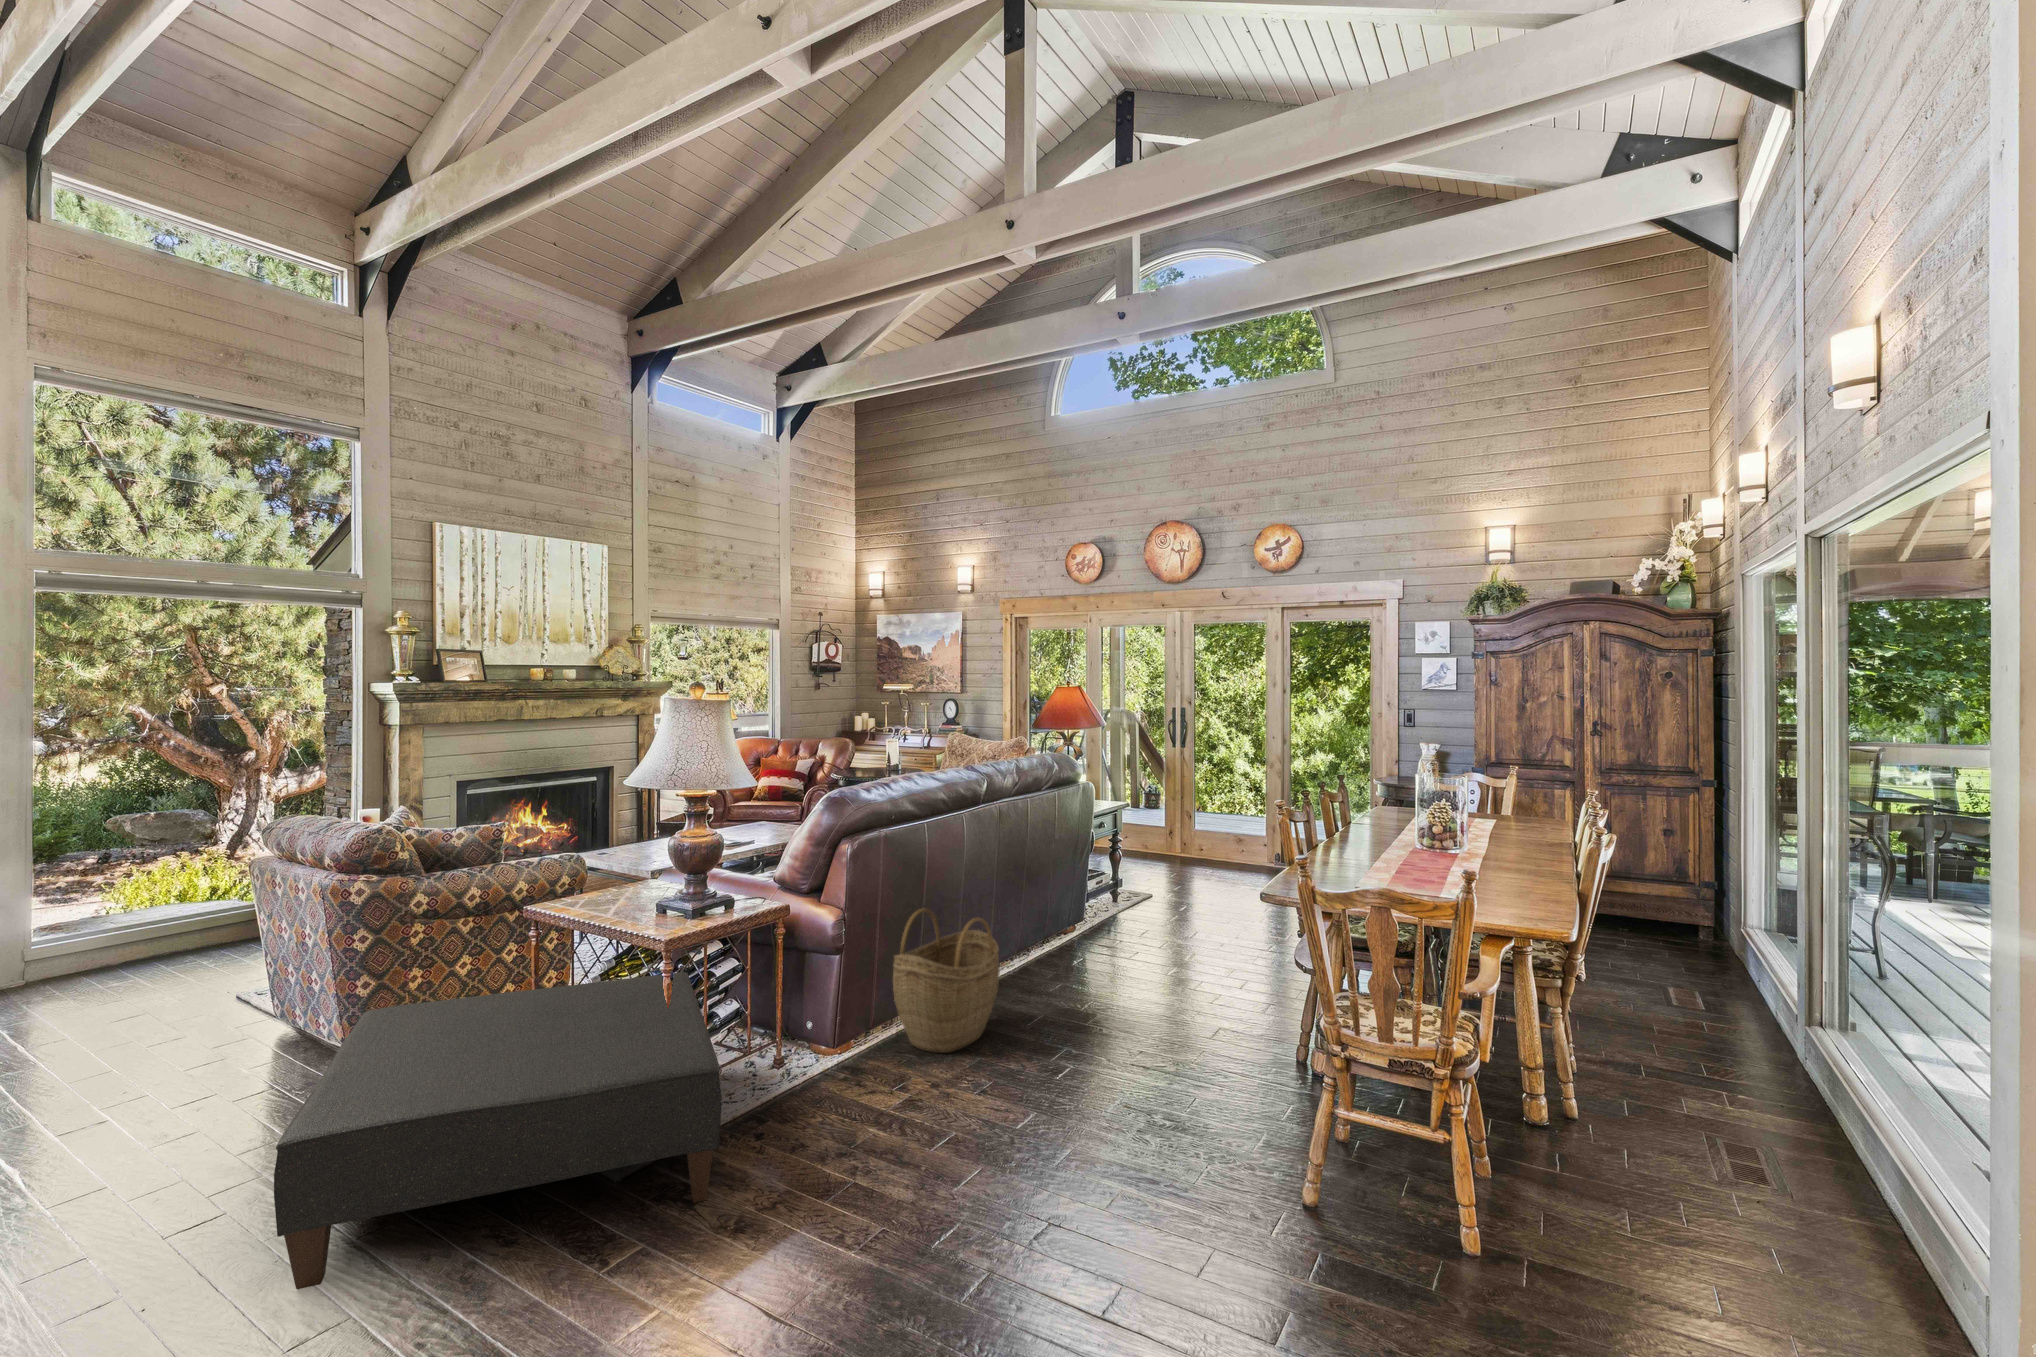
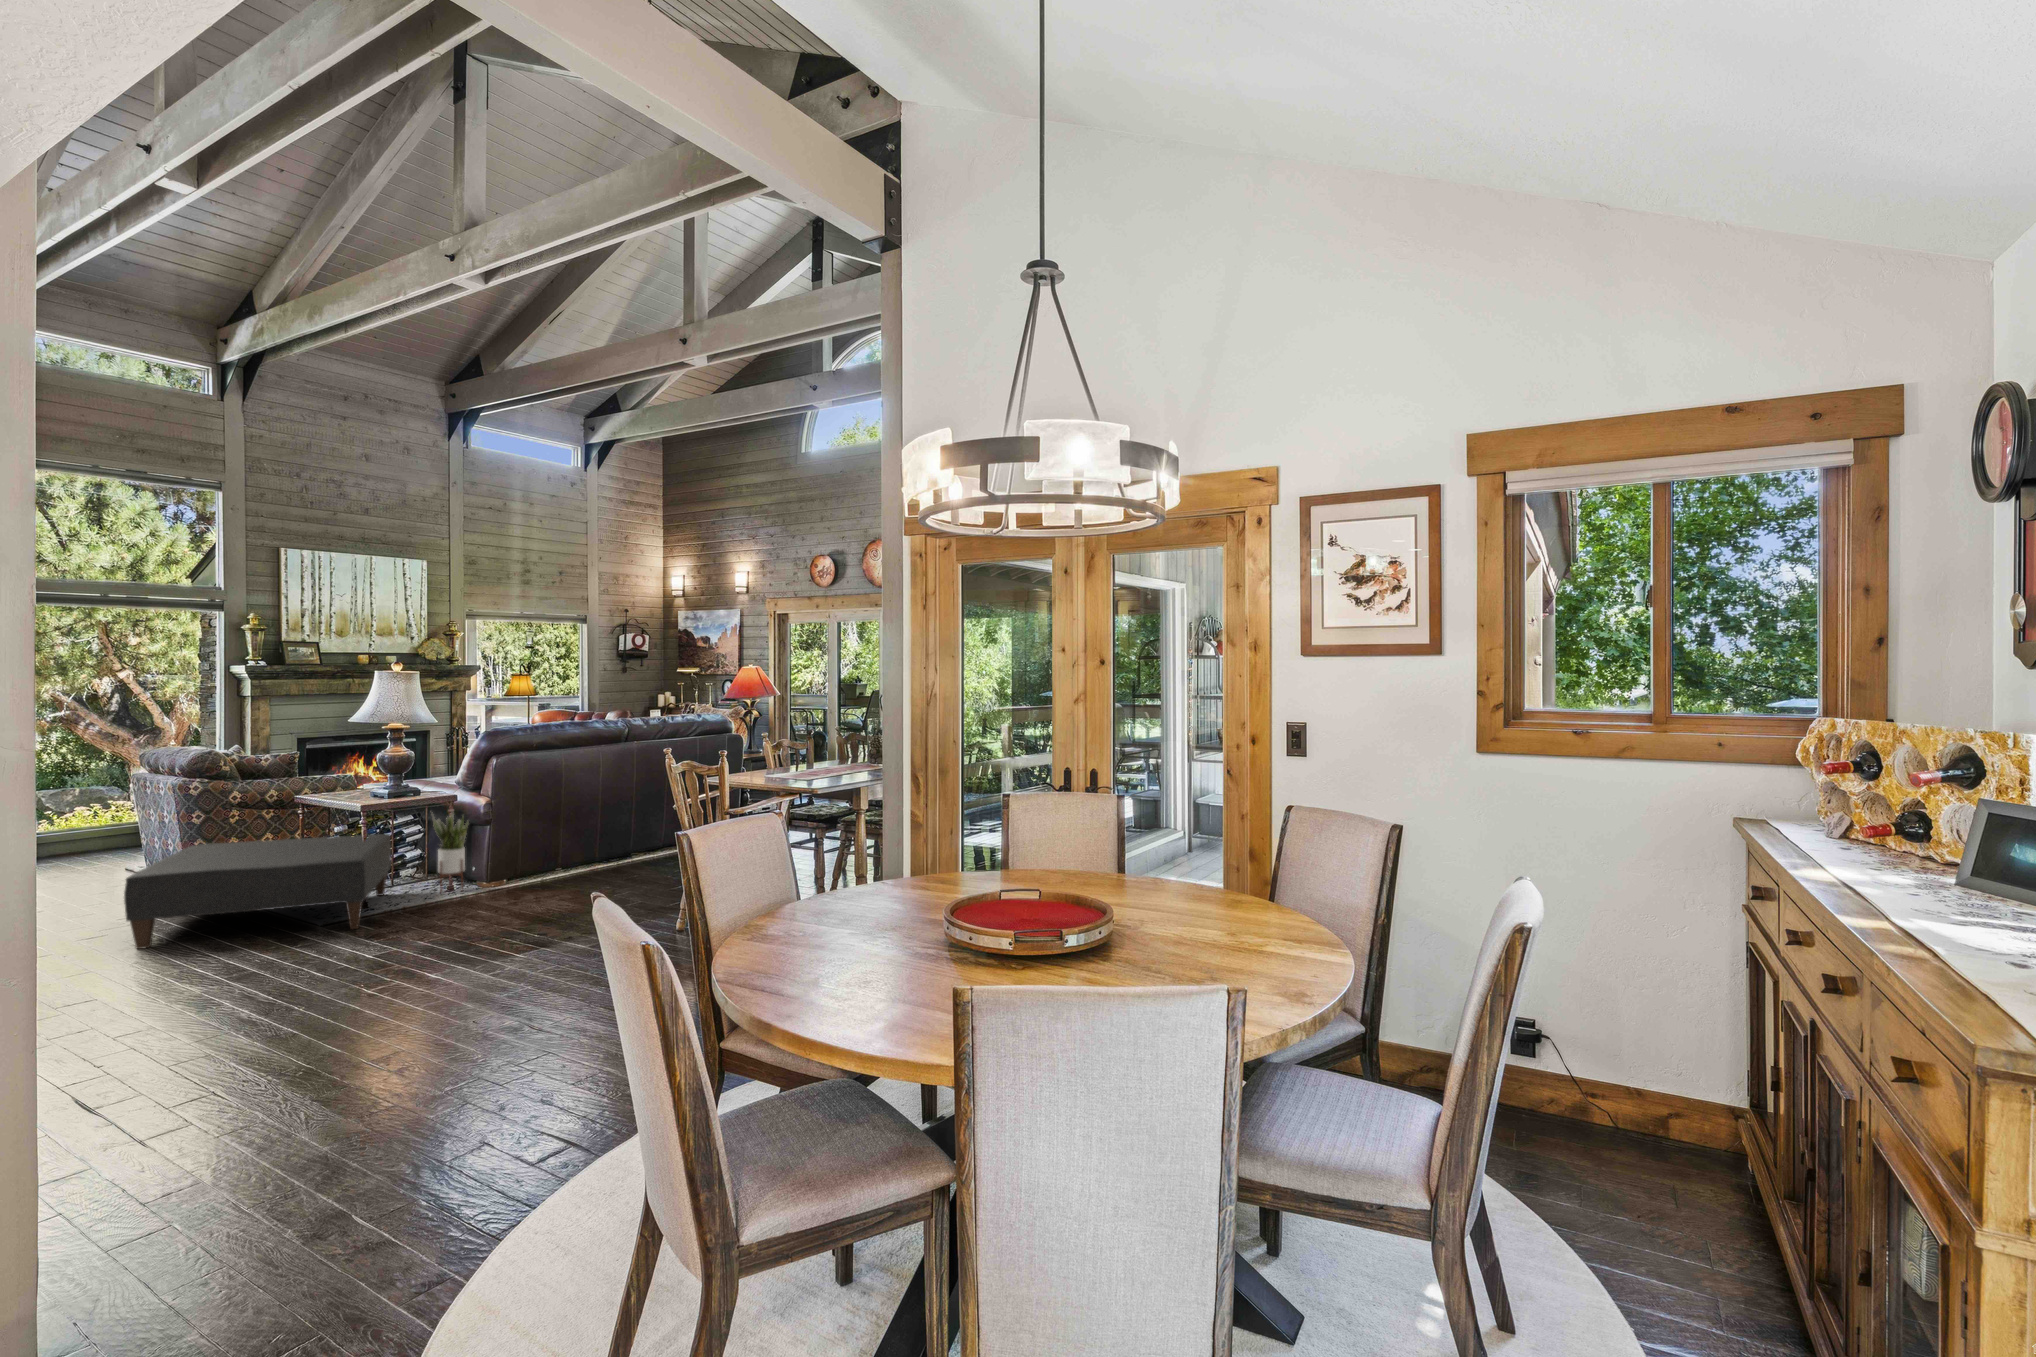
woven basket: present [893,909,1000,1053] -> none [526,803,602,887]
potted plant: none [750,929,810,1072] -> present [432,813,469,892]

